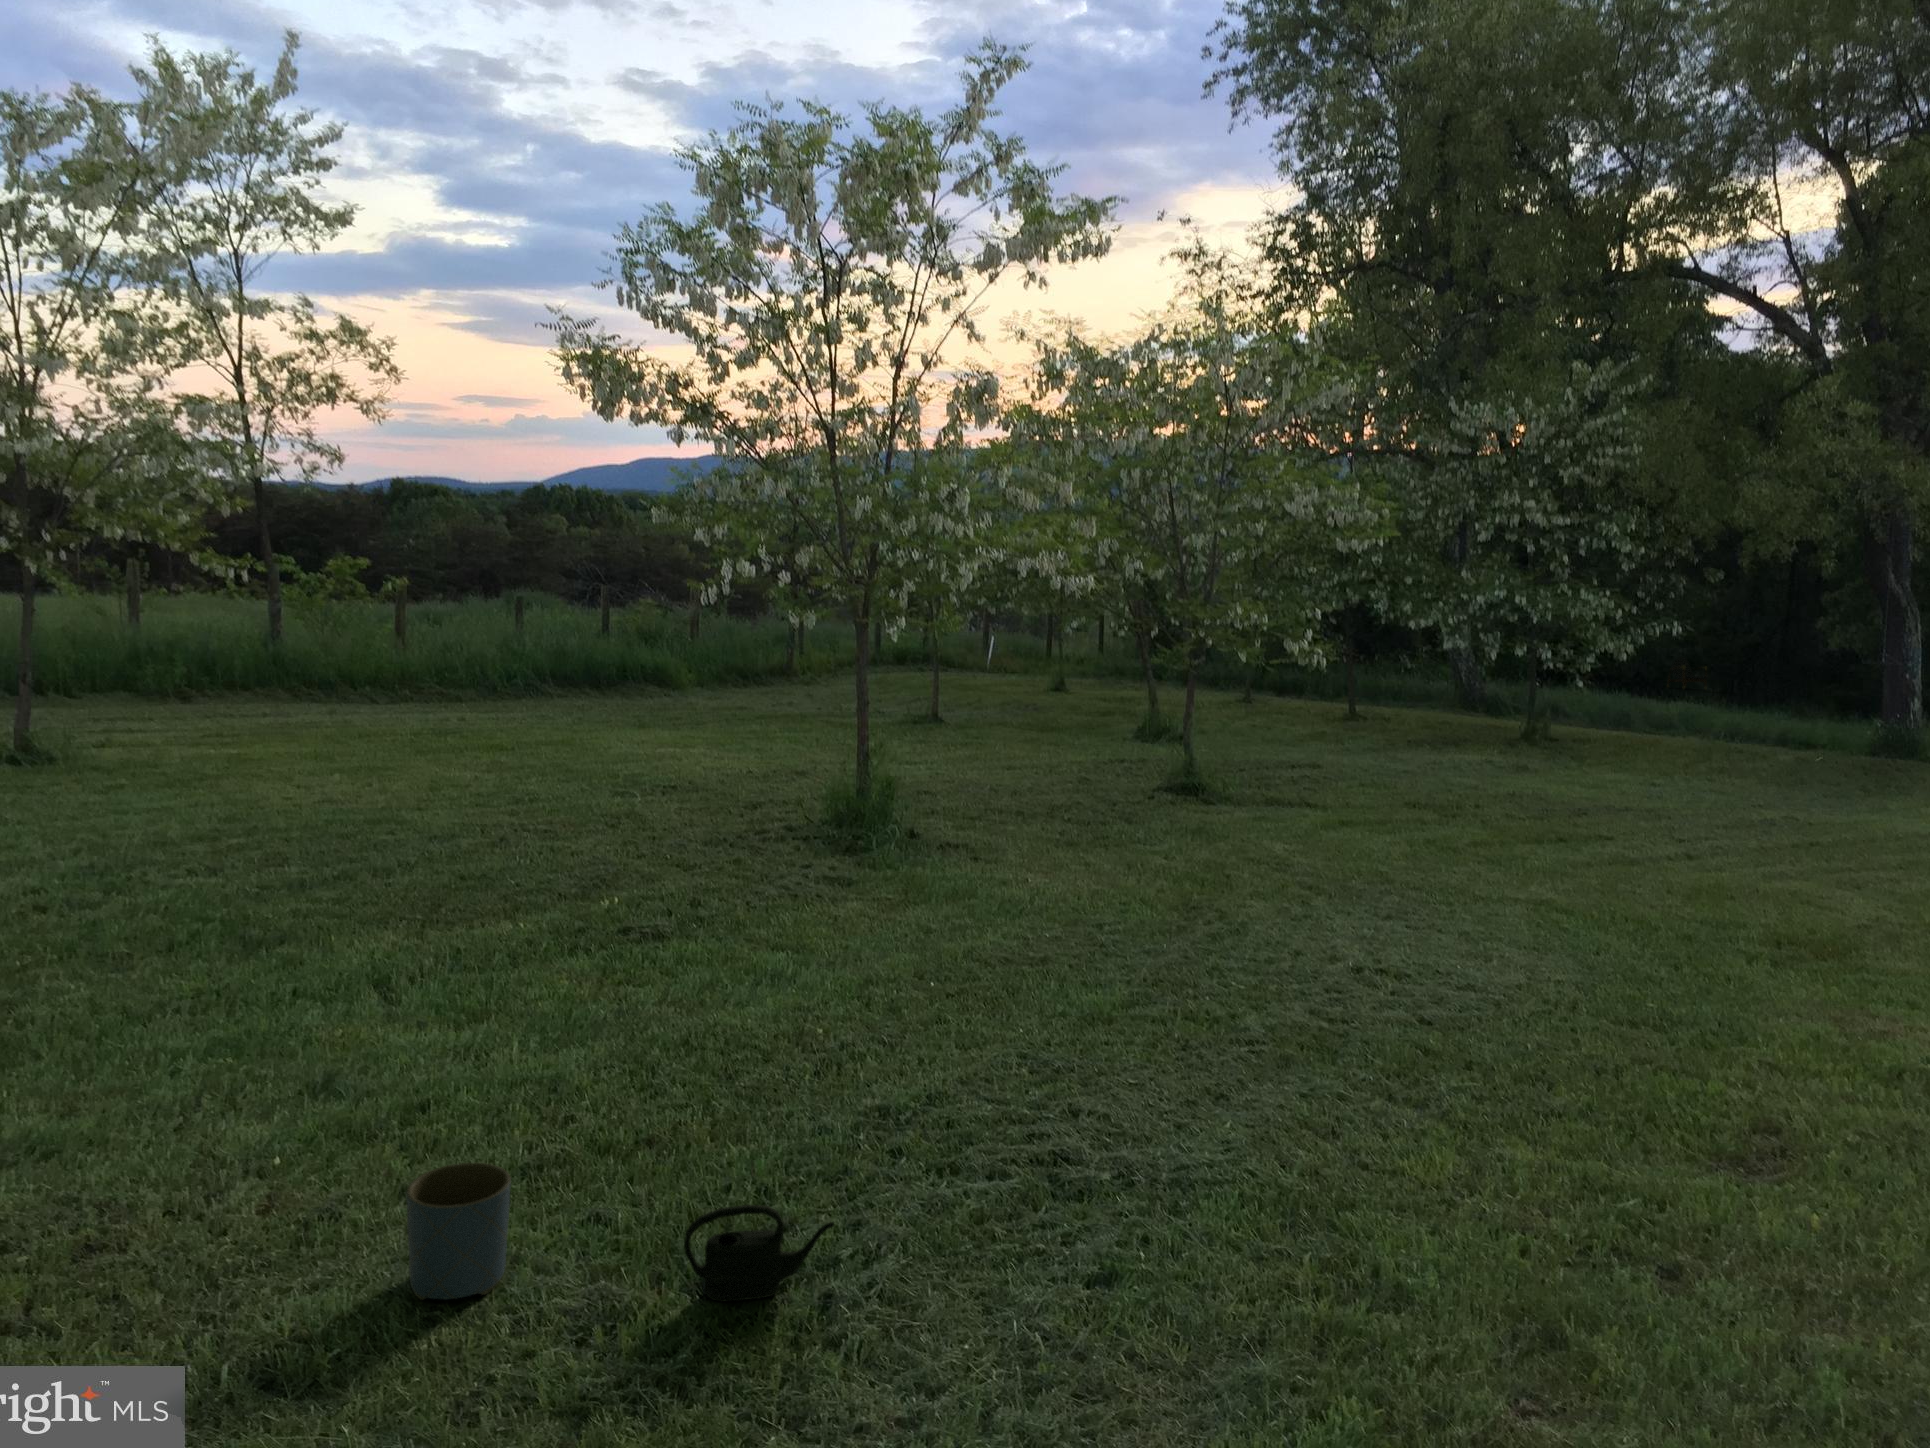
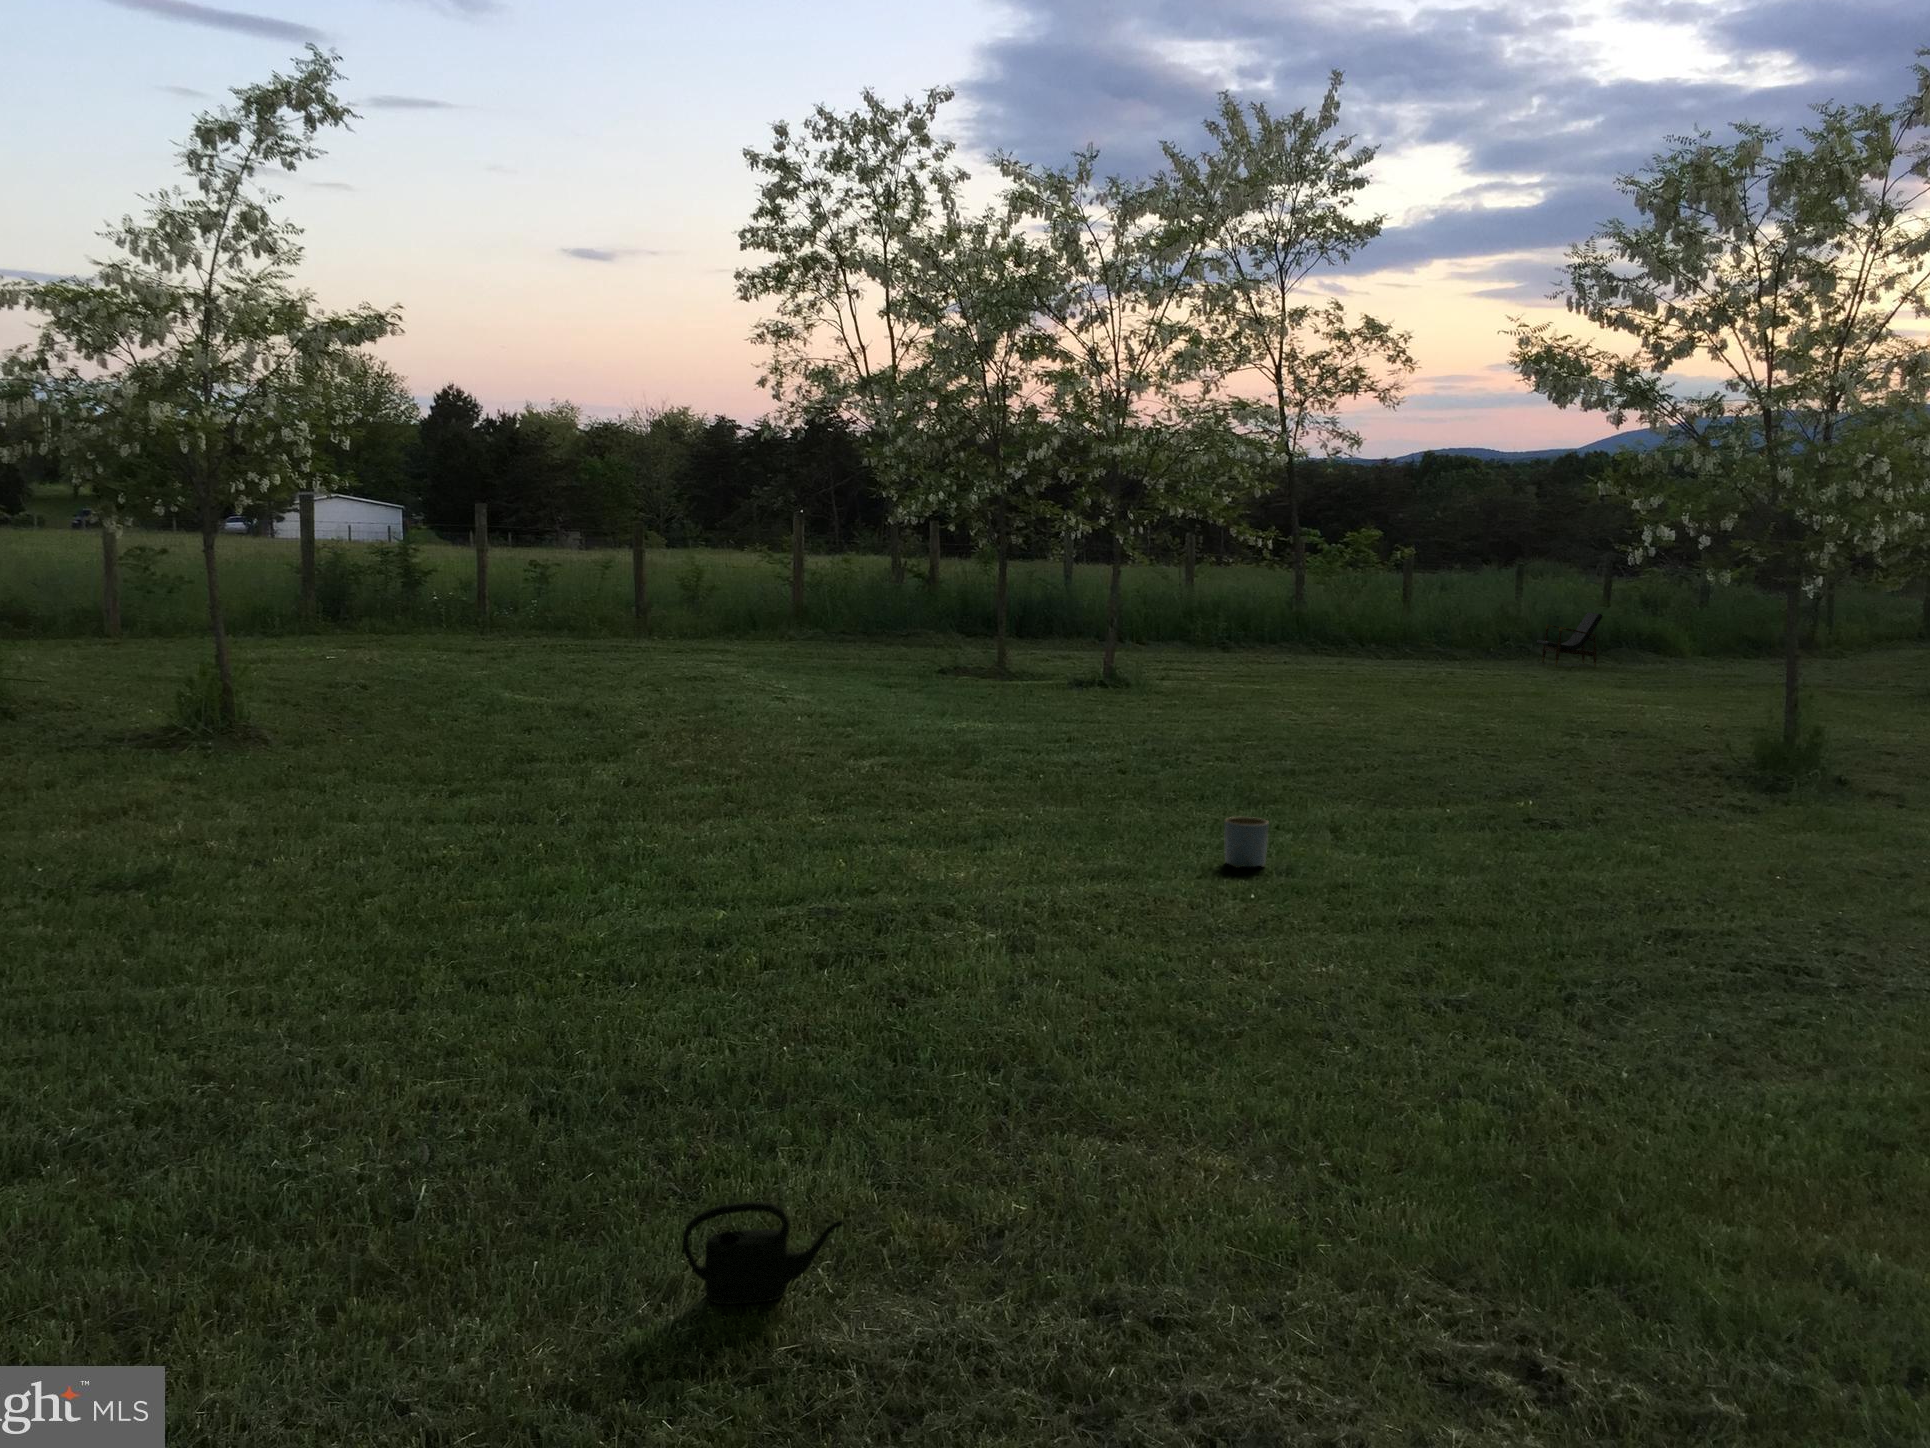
lounge chair: present [1668,657,1708,688] -> present [1537,612,1602,666]
planter: present [406,1163,511,1300] -> present [1224,817,1269,868]

